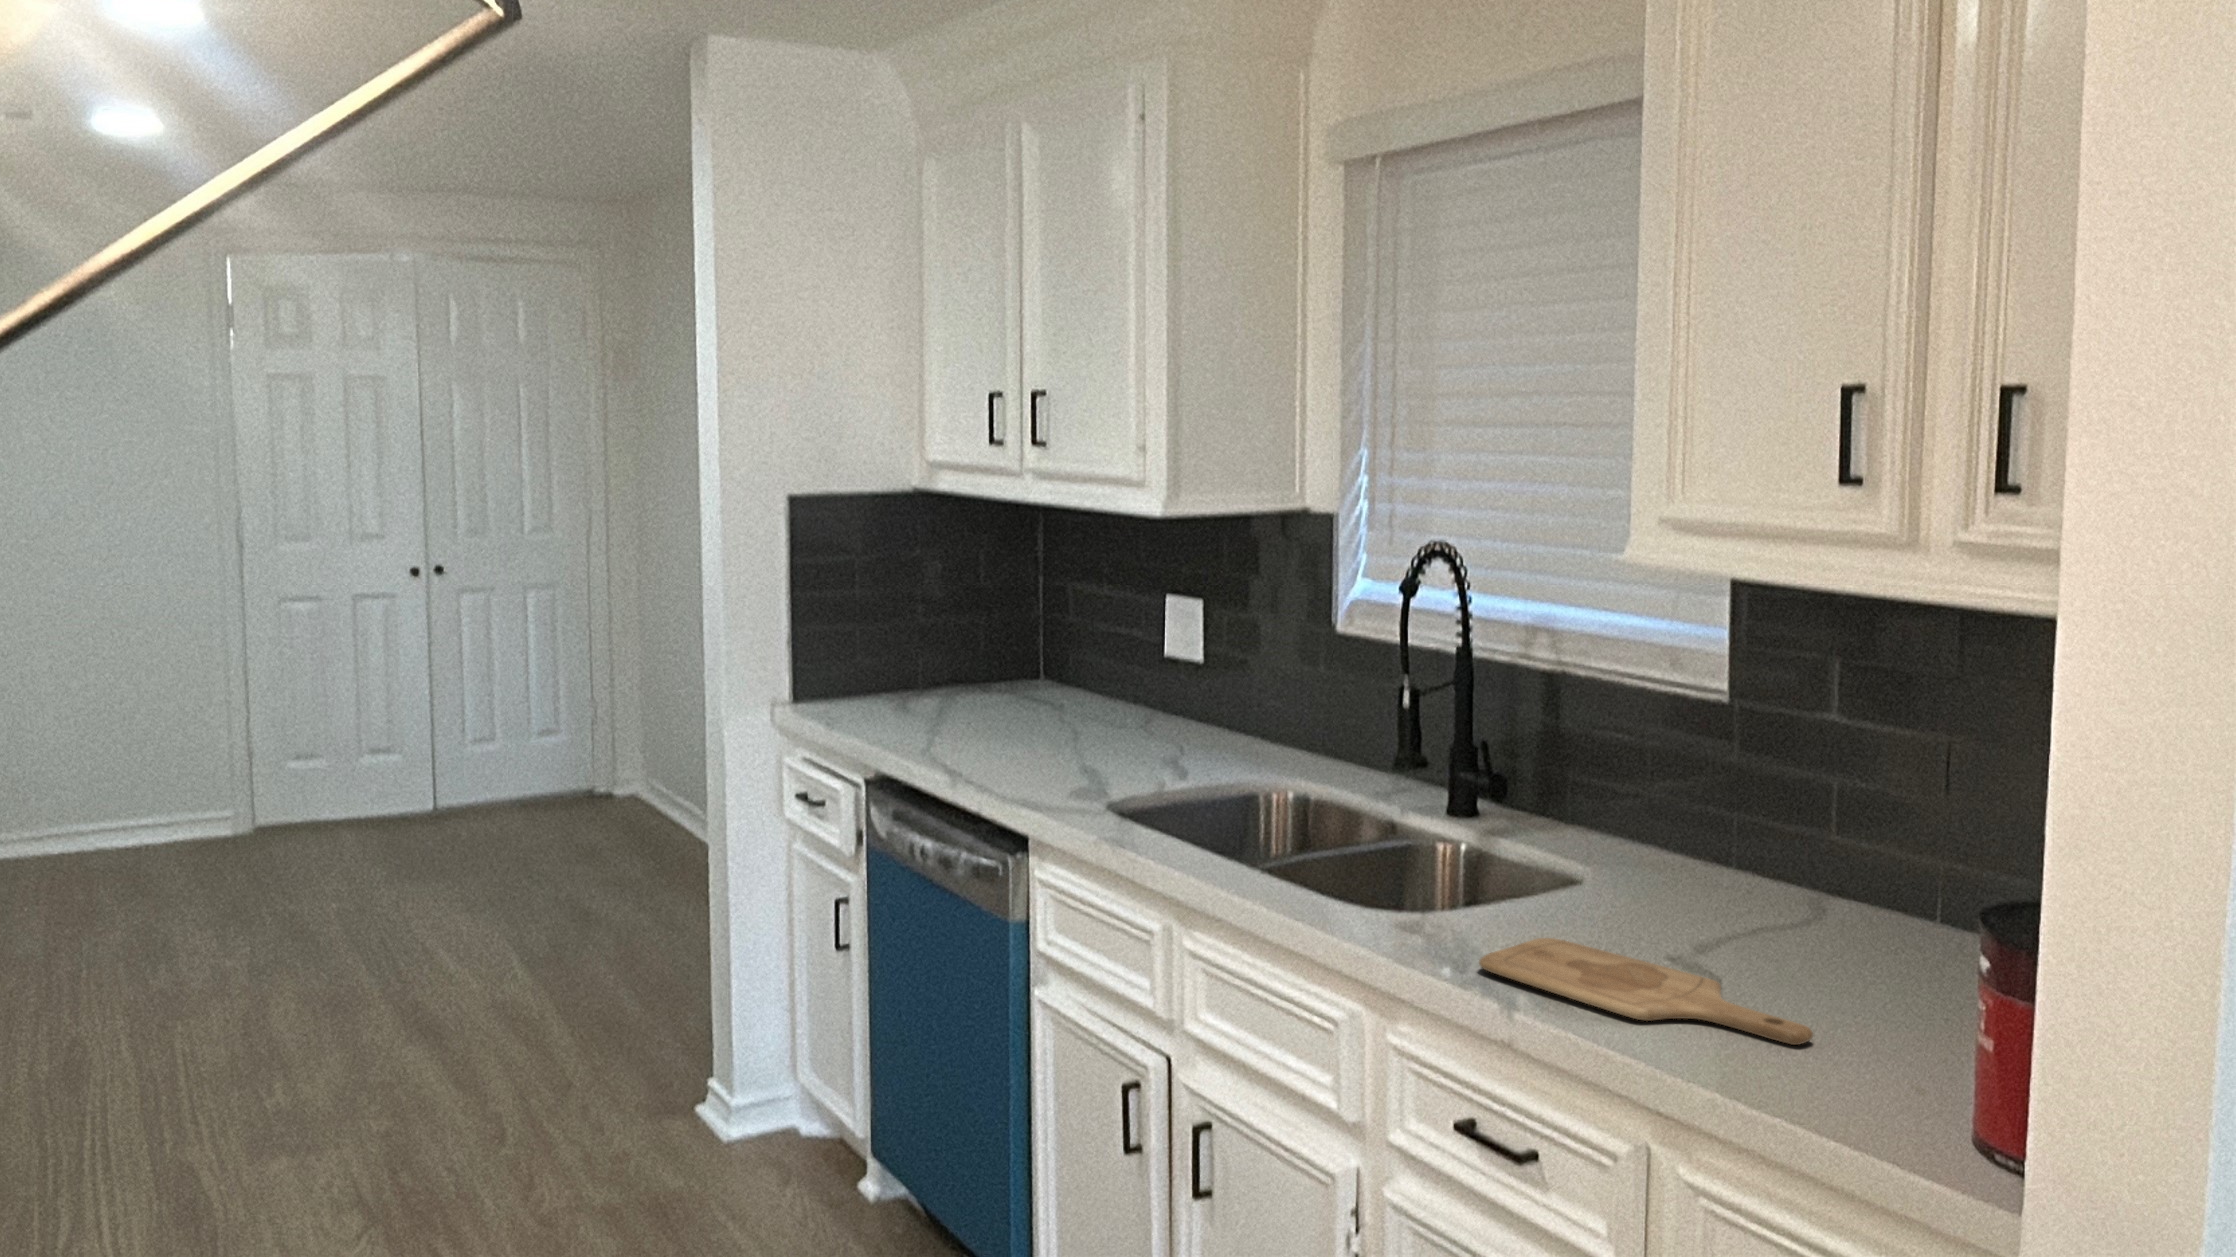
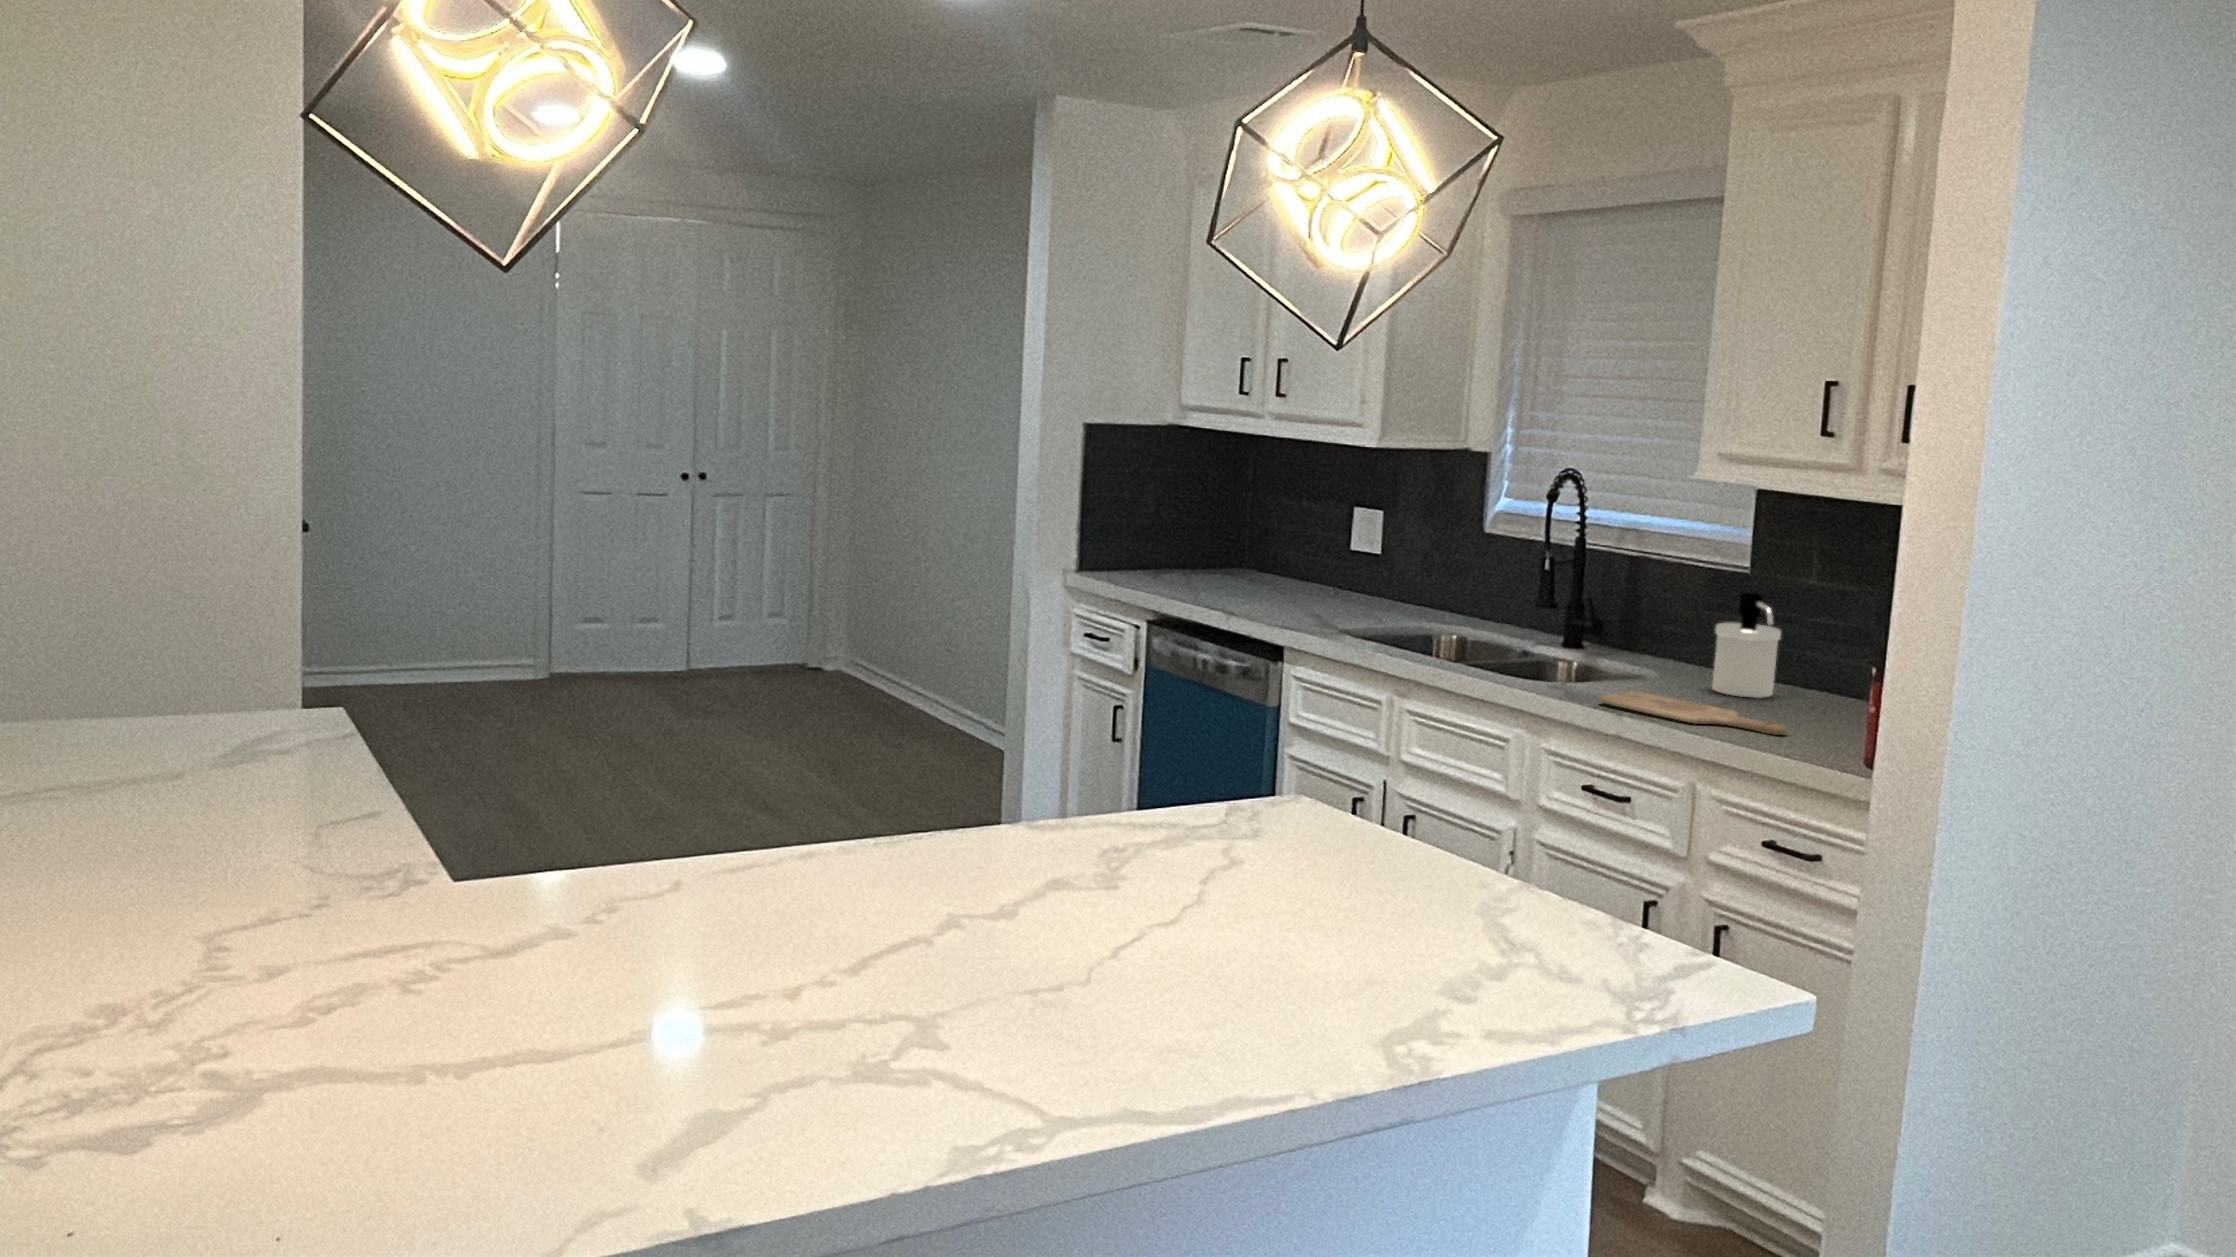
soap dispenser: none [1676,746,1785,925] -> present [1712,593,1781,698]

